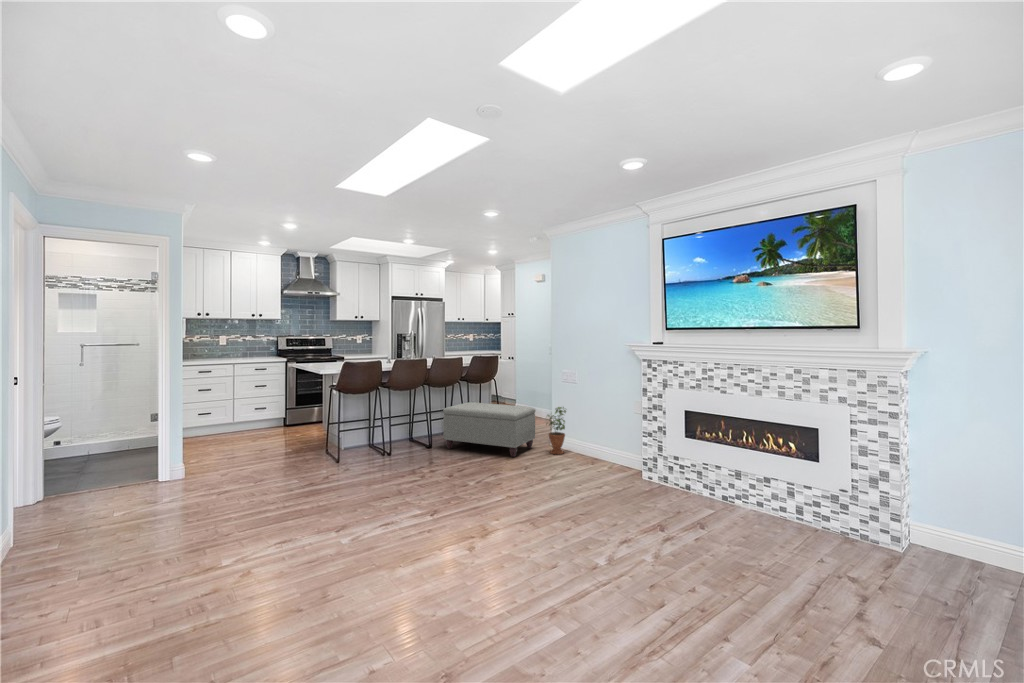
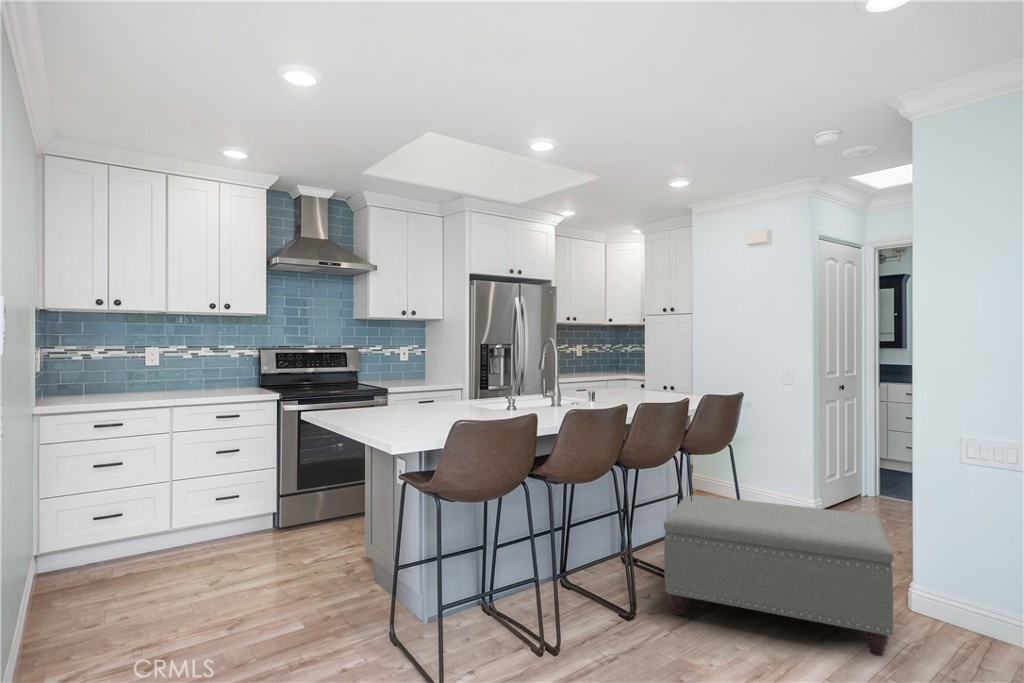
potted plant: present [546,407,566,454] -> none [925,513,991,643]

